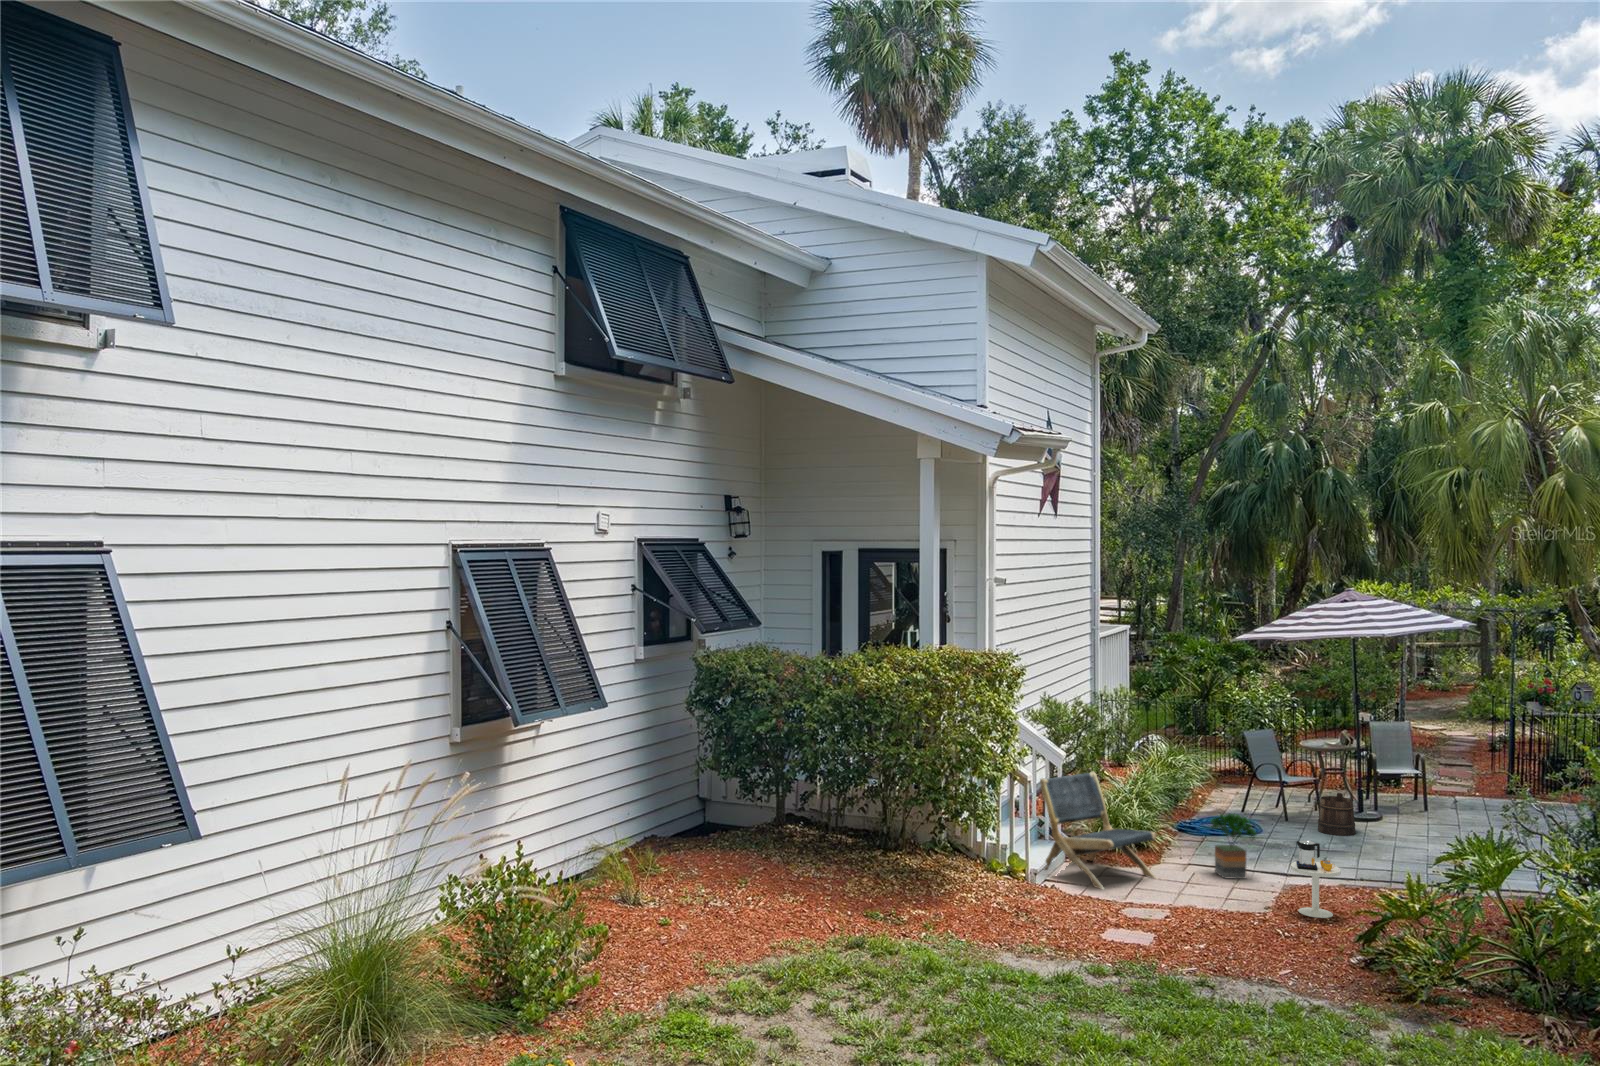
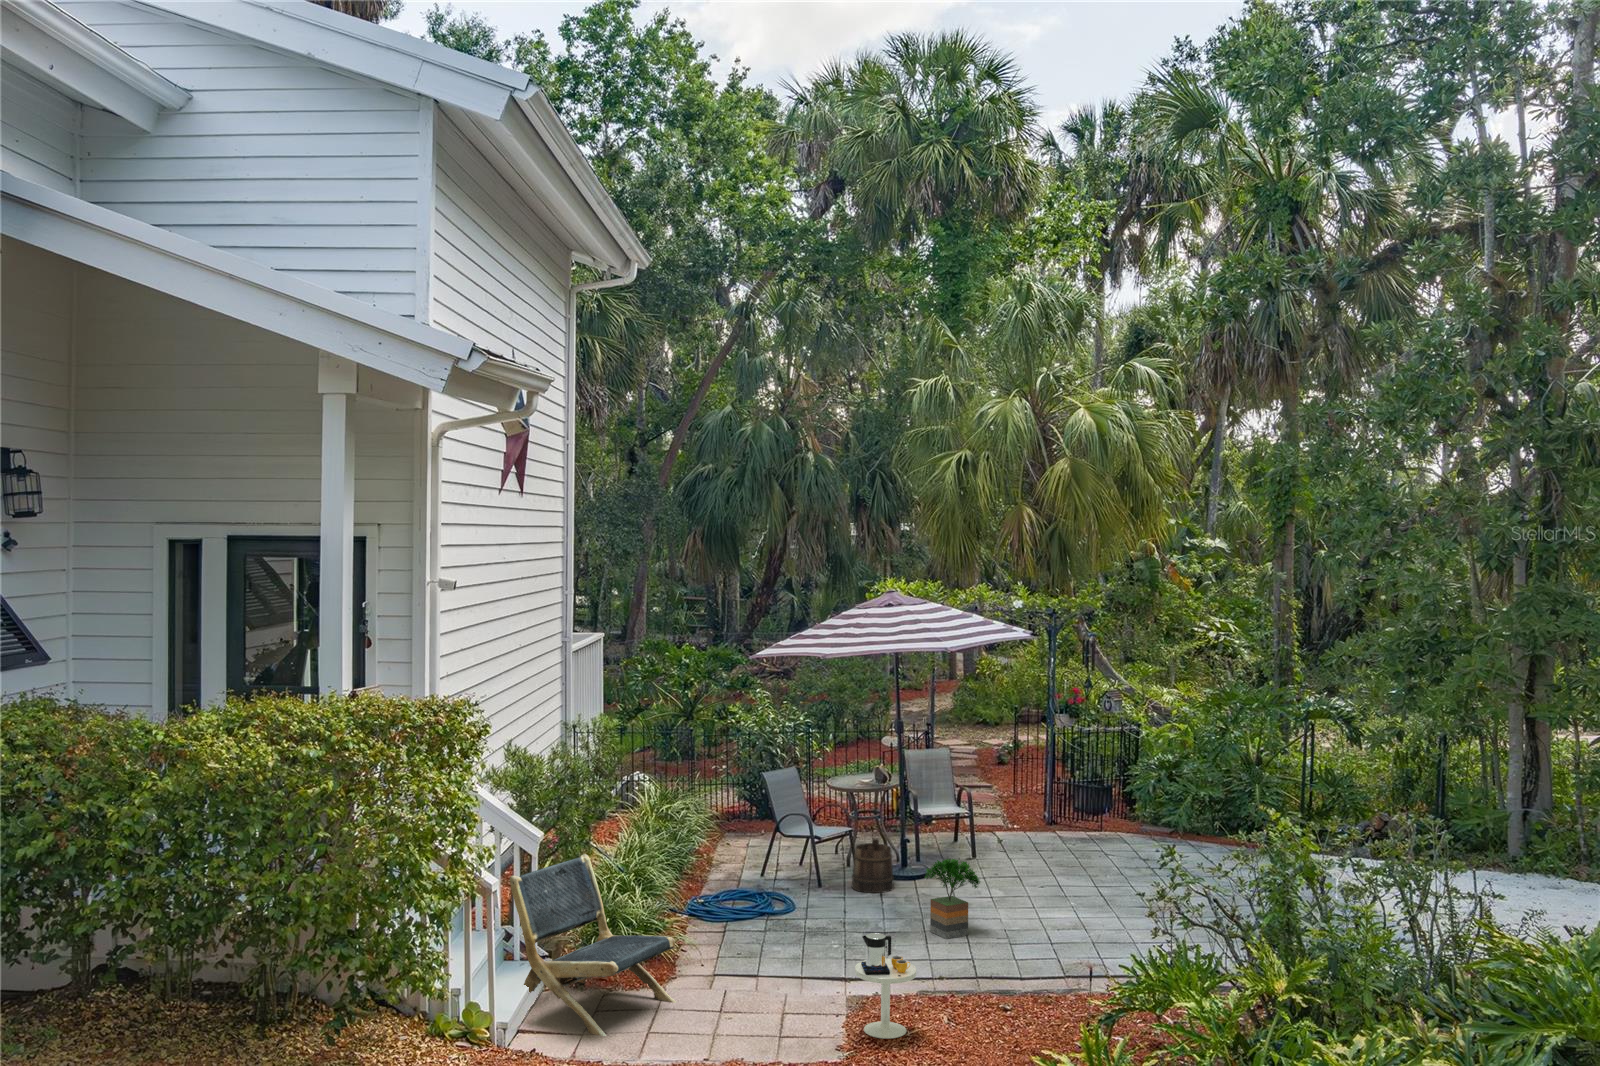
potted tree: present [1211,814,1256,879] -> present [925,859,980,939]

